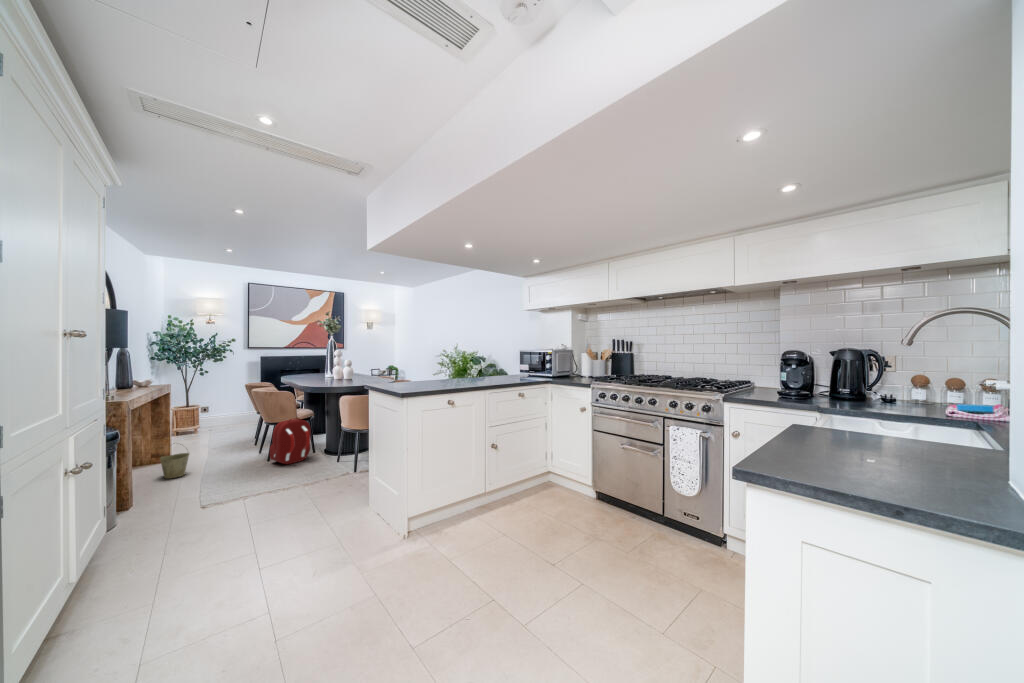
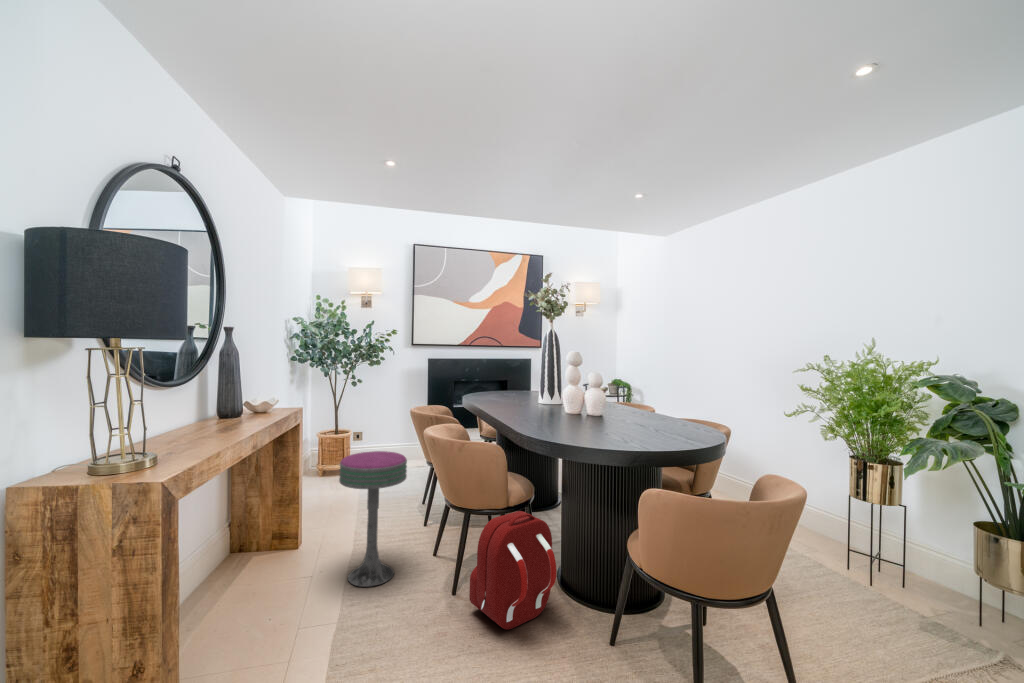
bar stool: none [198,401,238,463] -> present [339,451,407,587]
bucket: present [160,453,189,478] -> none [266,552,320,637]

